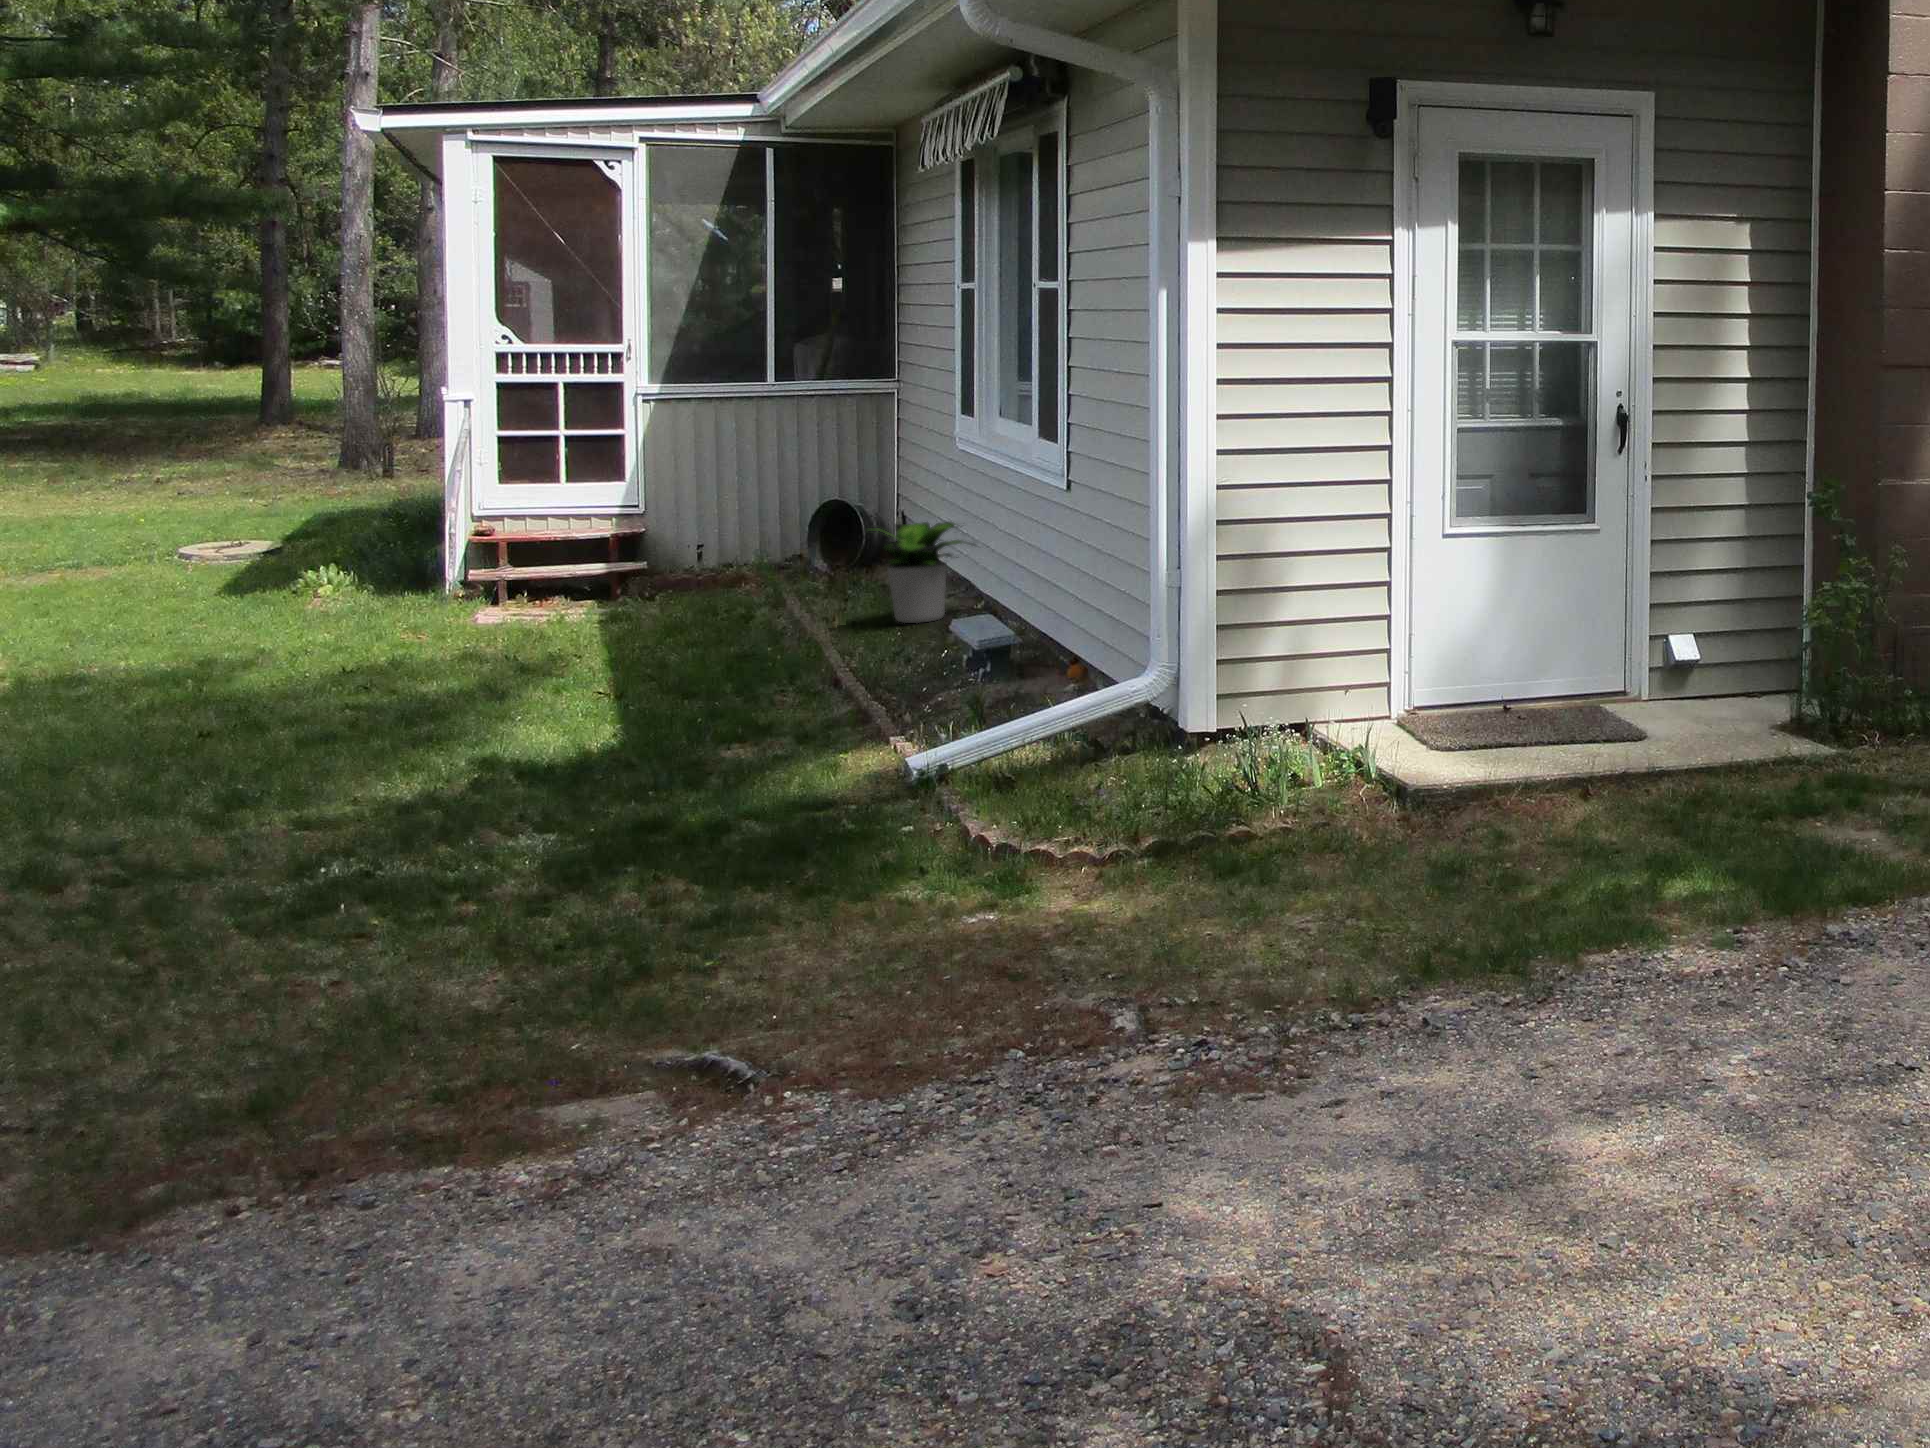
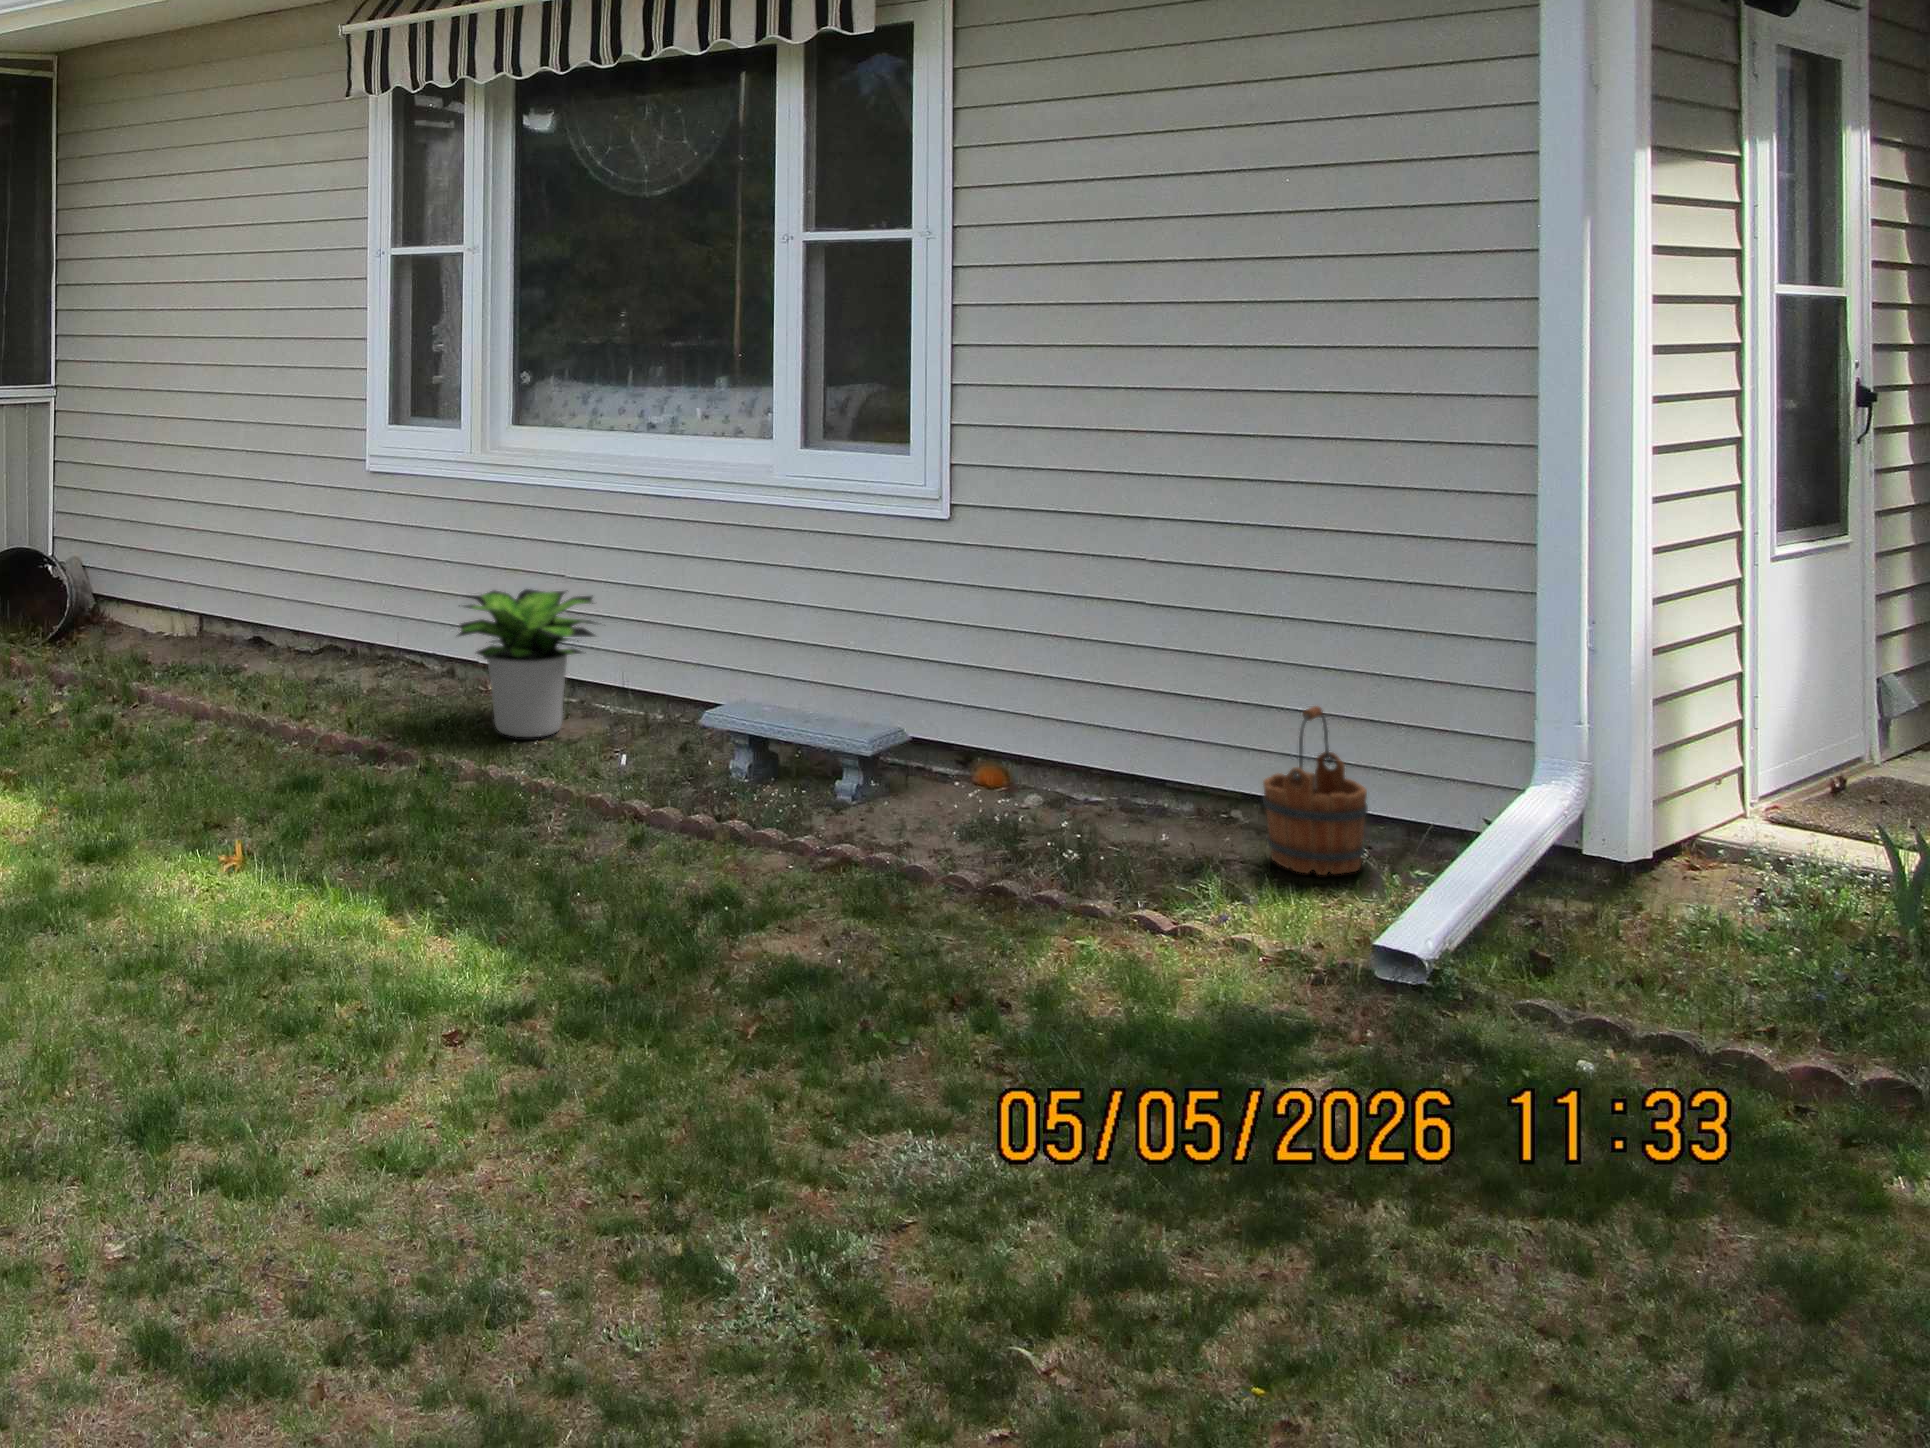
wooden bucket: none [1010,581,1082,691] -> present [1263,706,1368,875]

